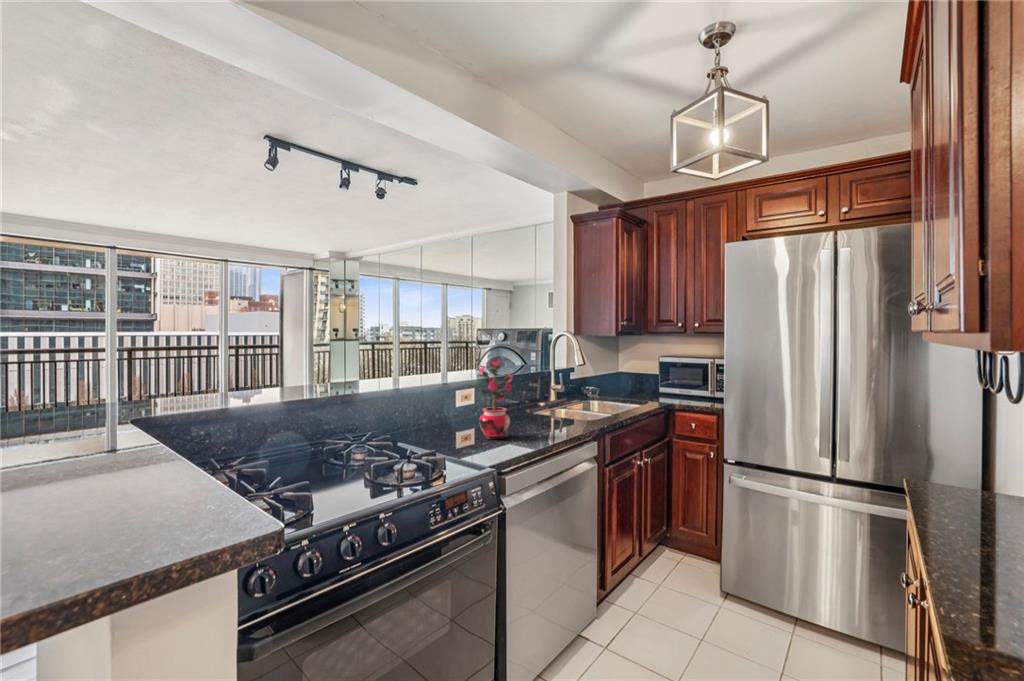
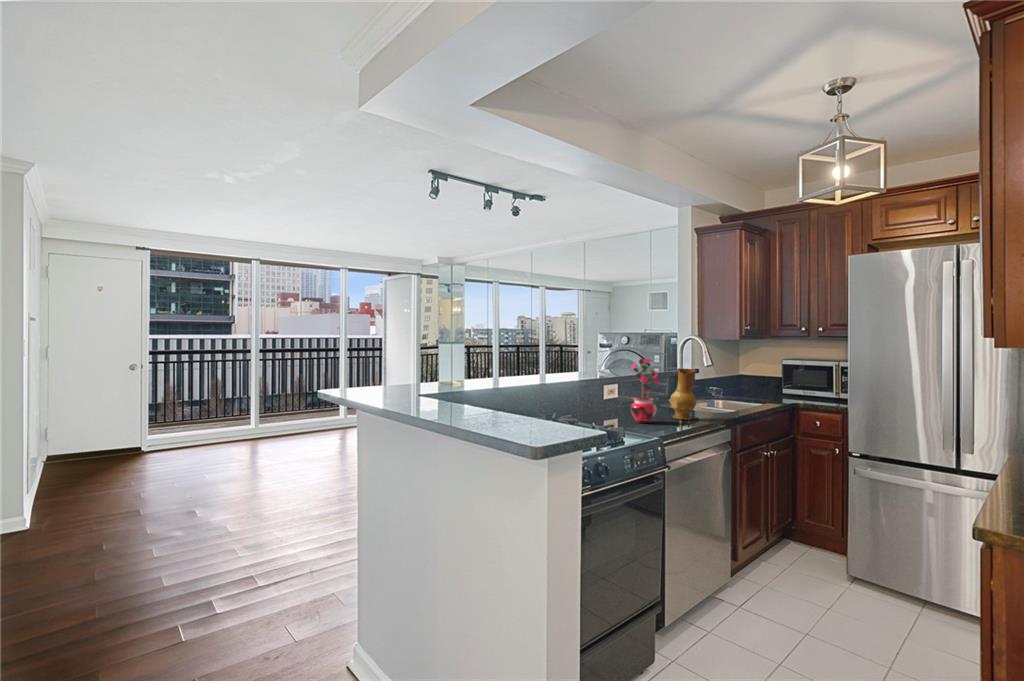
ceramic jug: none [530,371,559,432] -> present [670,368,696,420]

